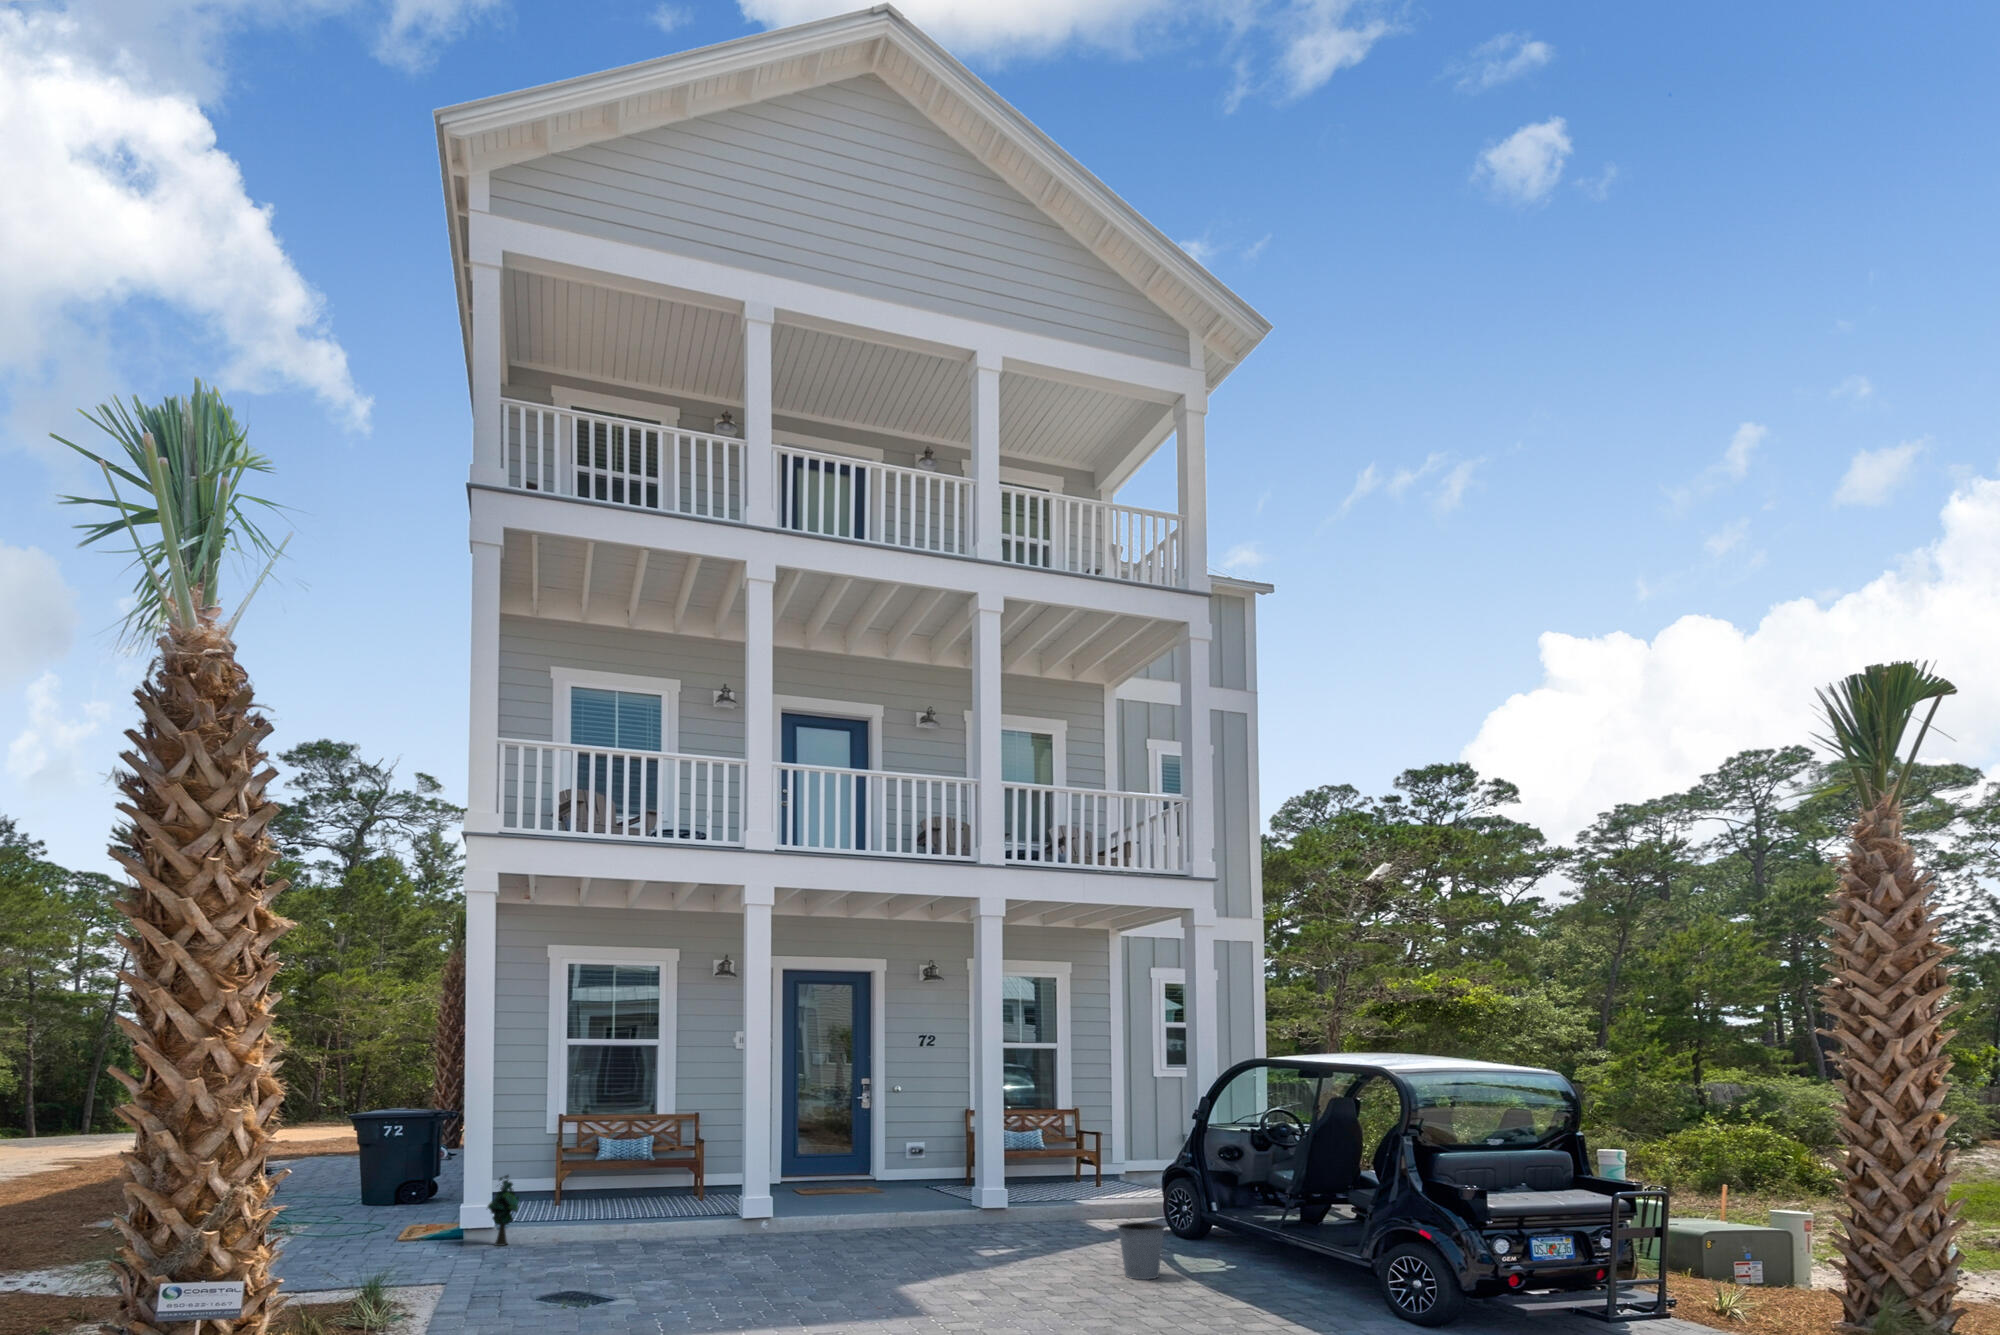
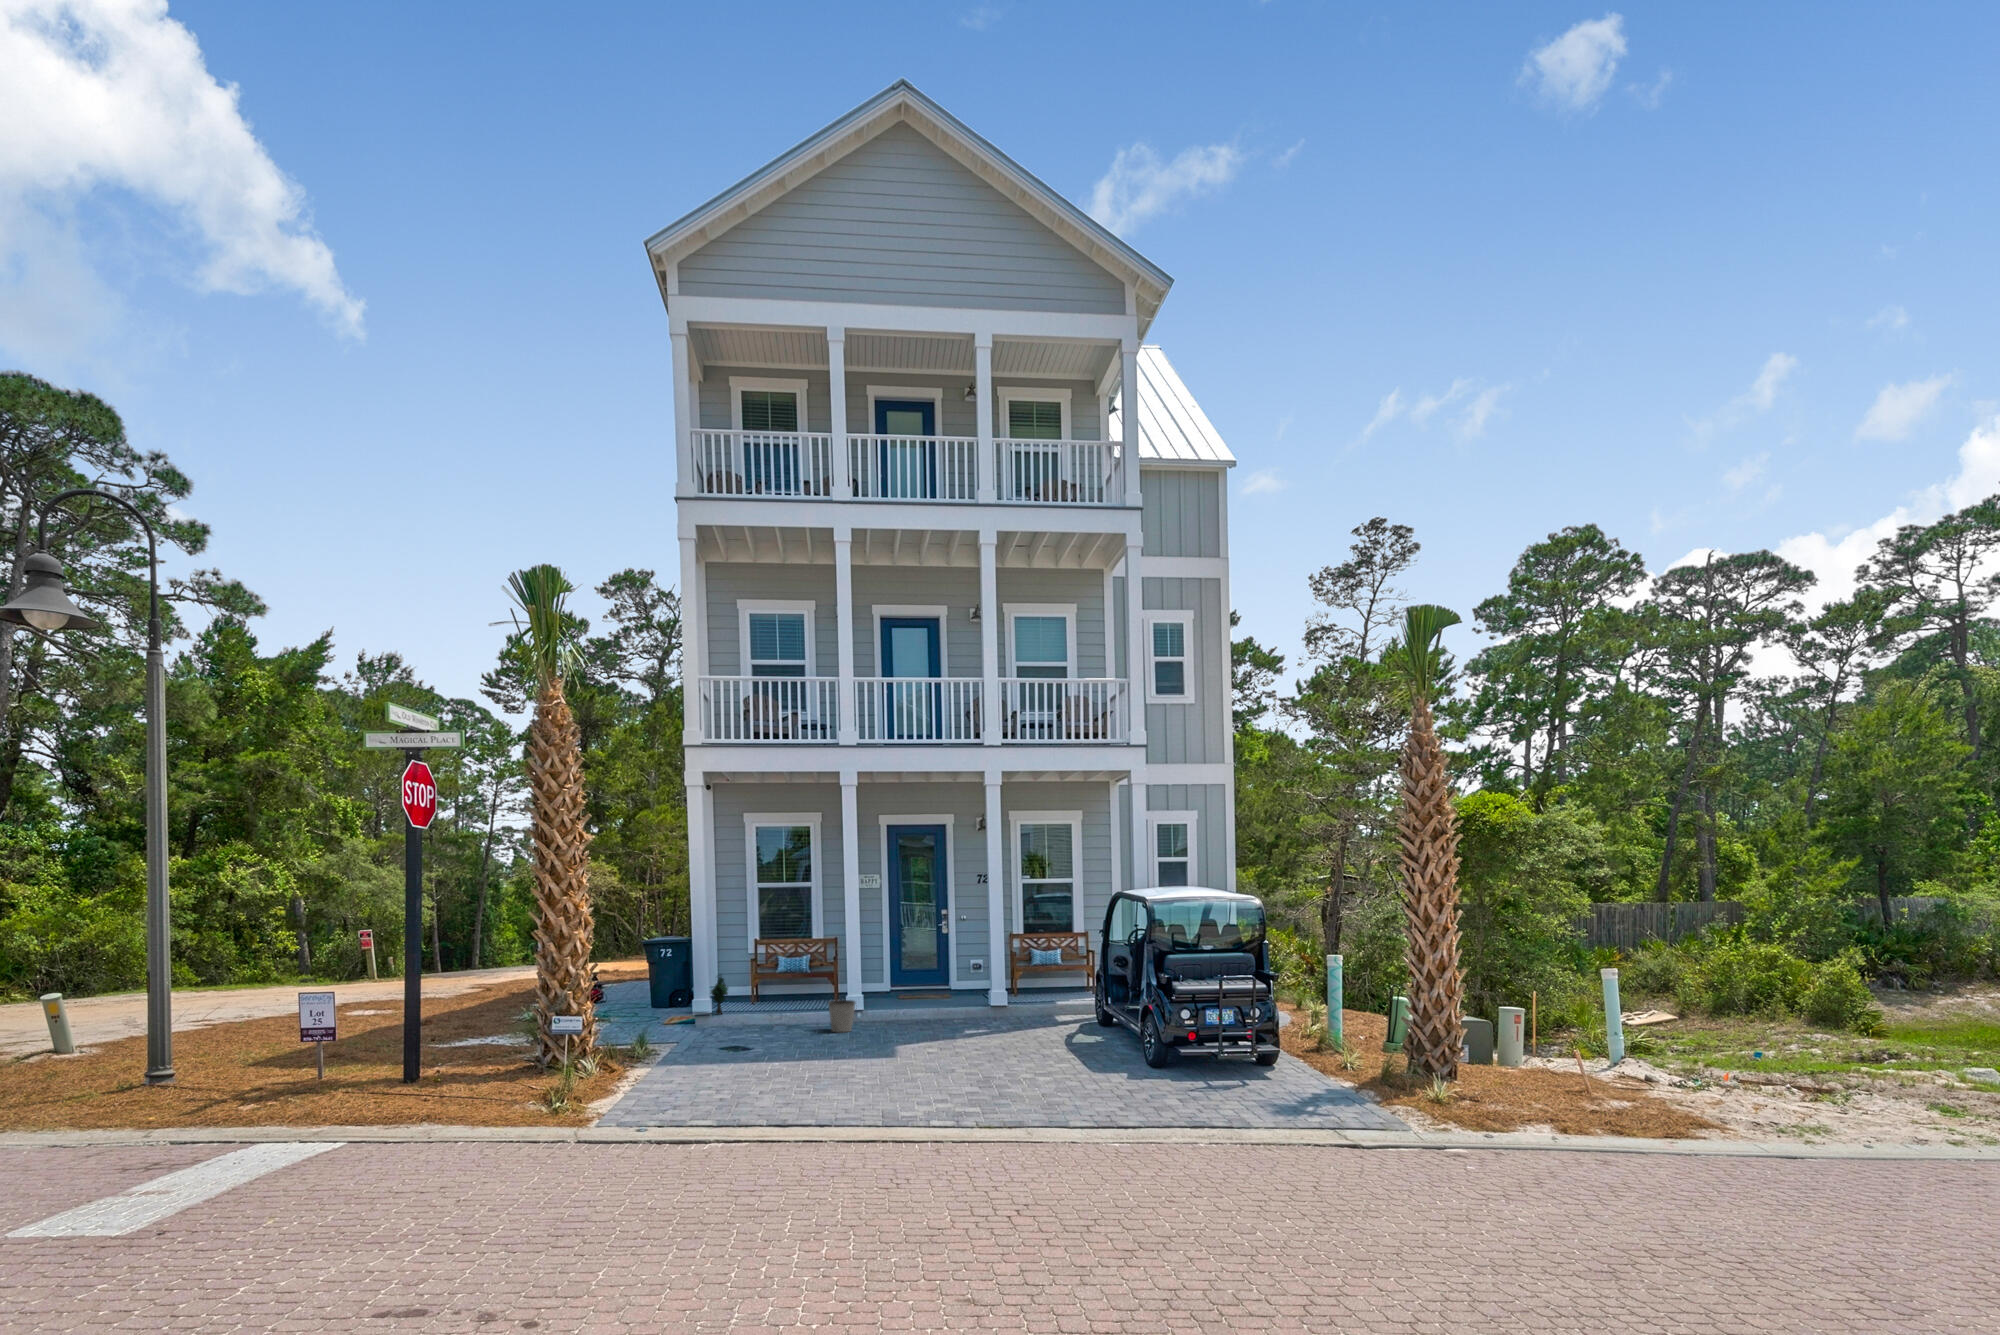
bucket: present [1117,1222,1166,1280] -> present [828,1000,856,1032]

